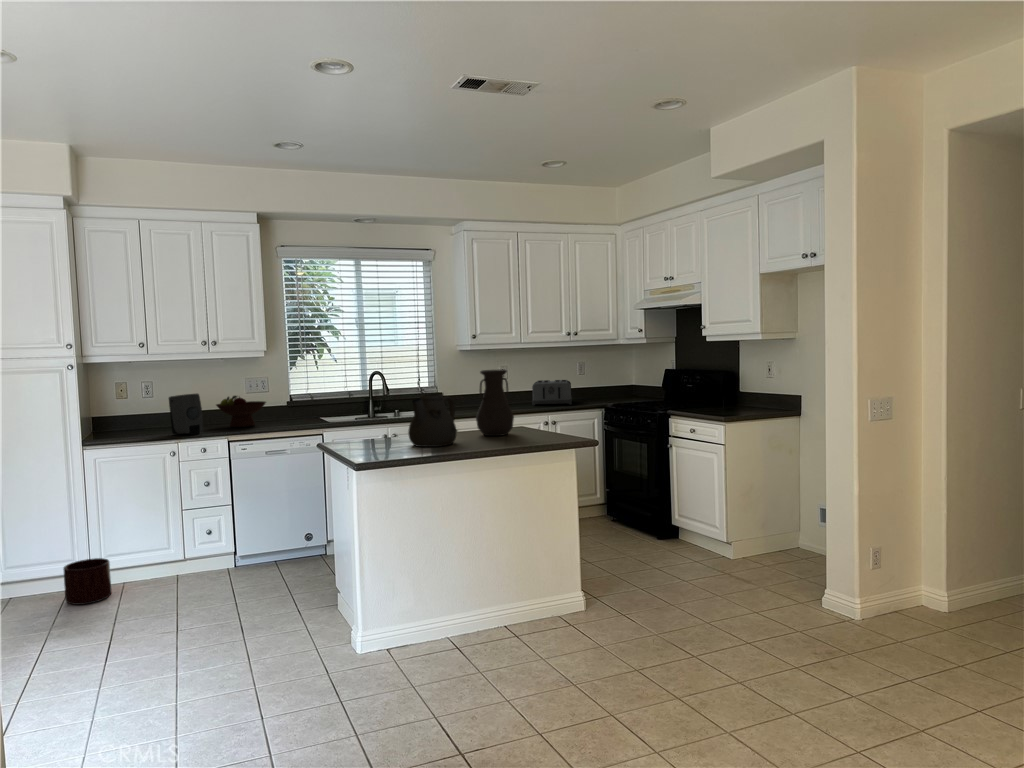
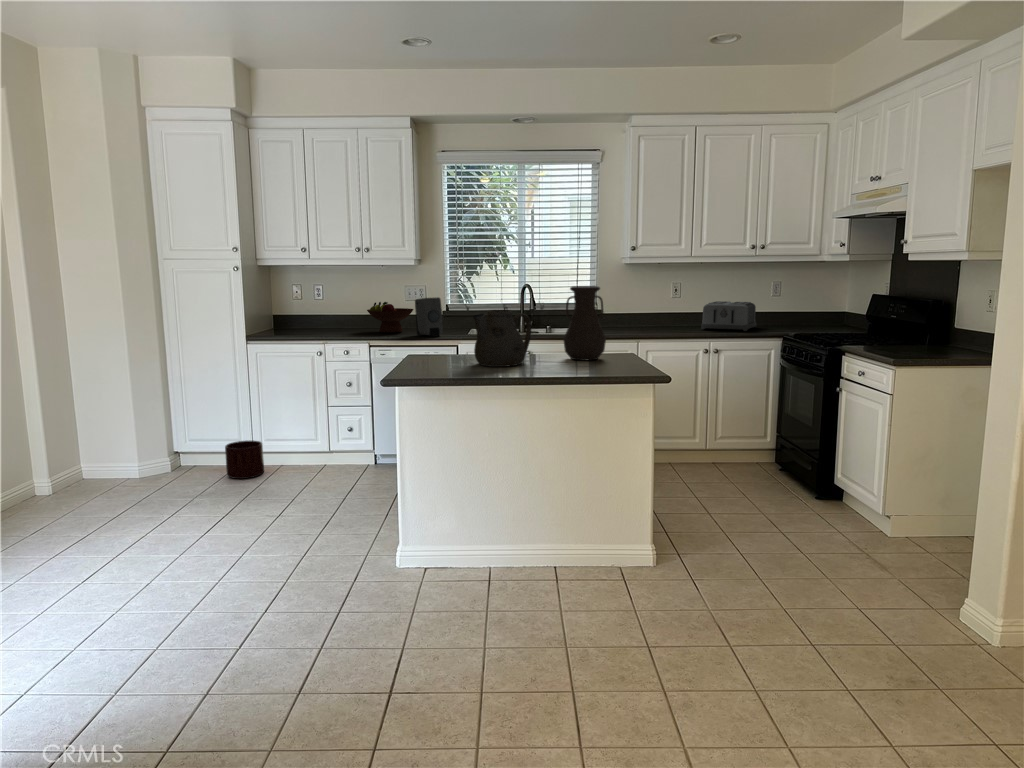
soap dispenser: present [169,394,203,435] -> present [415,297,443,337]

